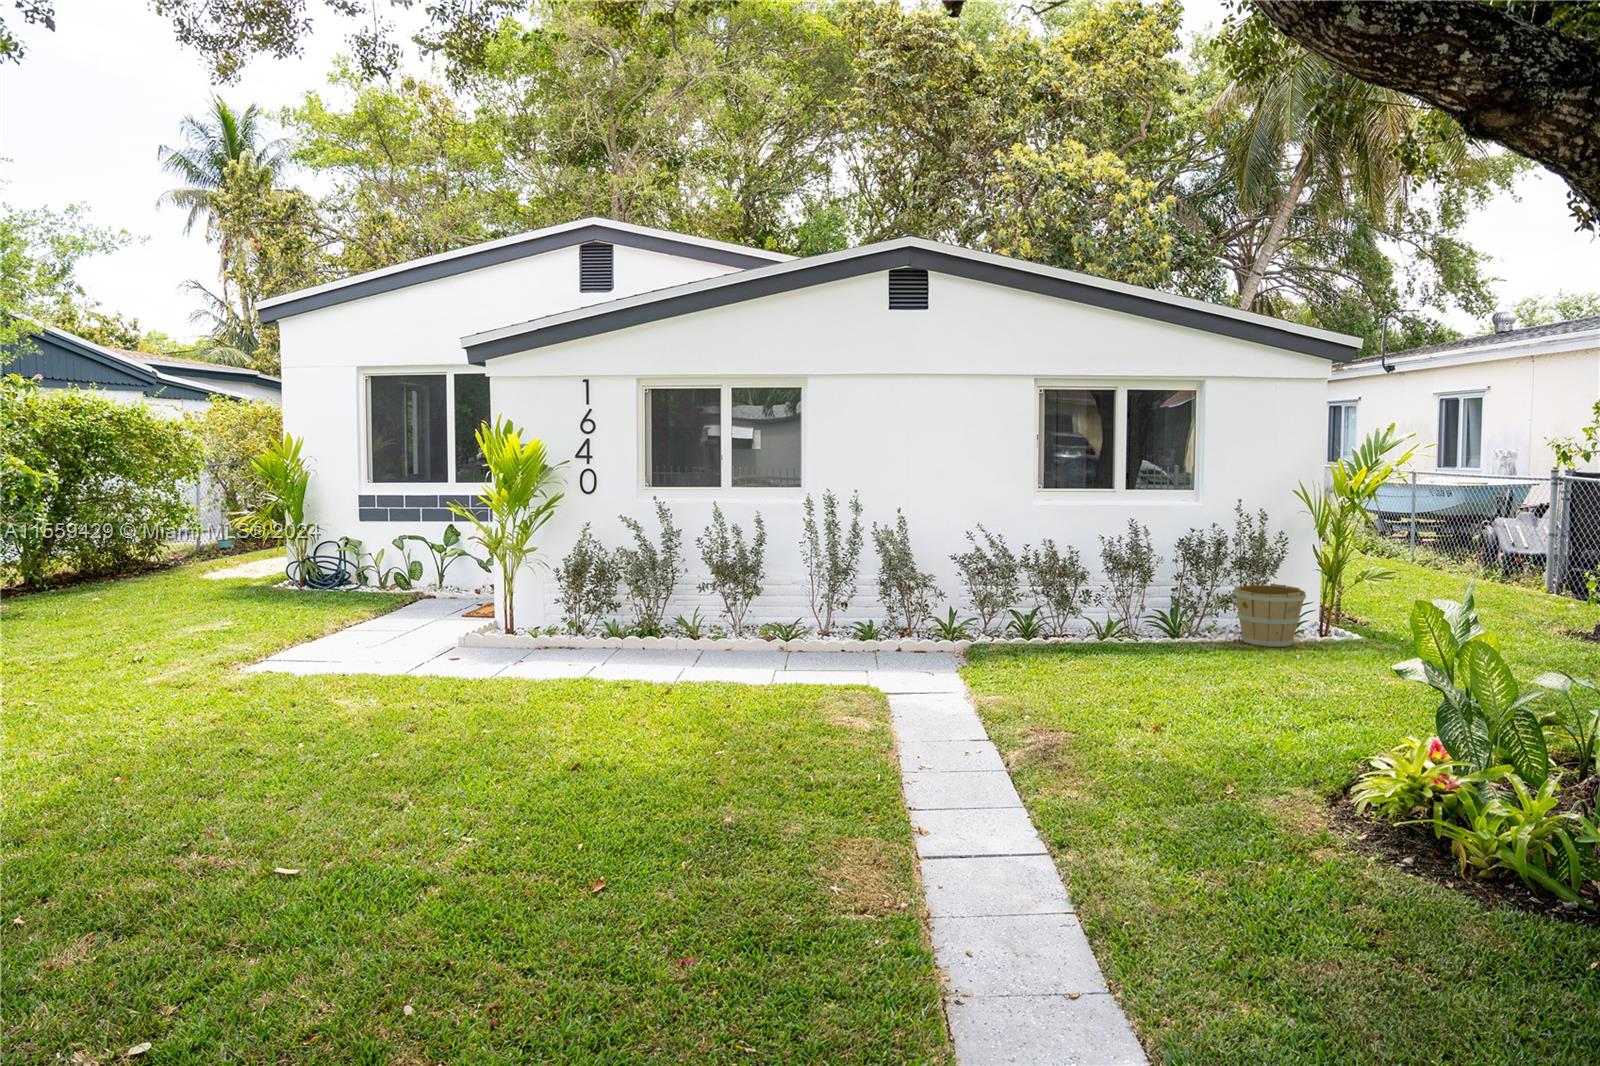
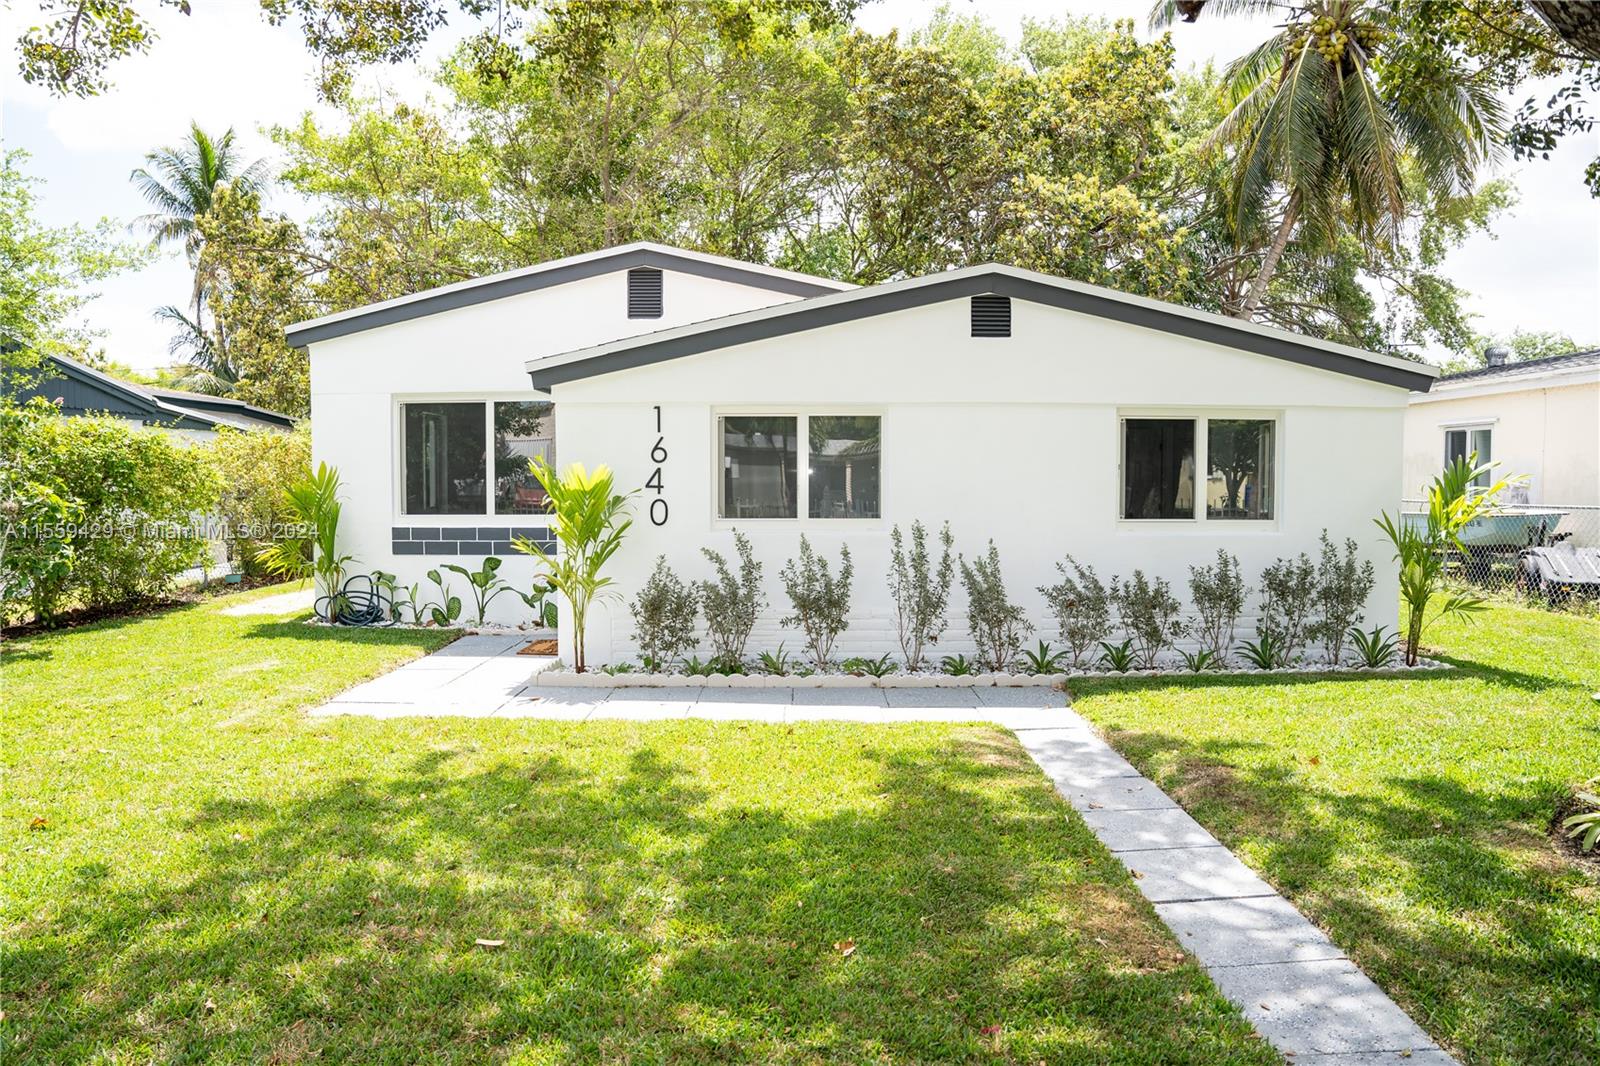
wooden bucket: present [1234,584,1306,647] -> none [1328,614,1405,680]

